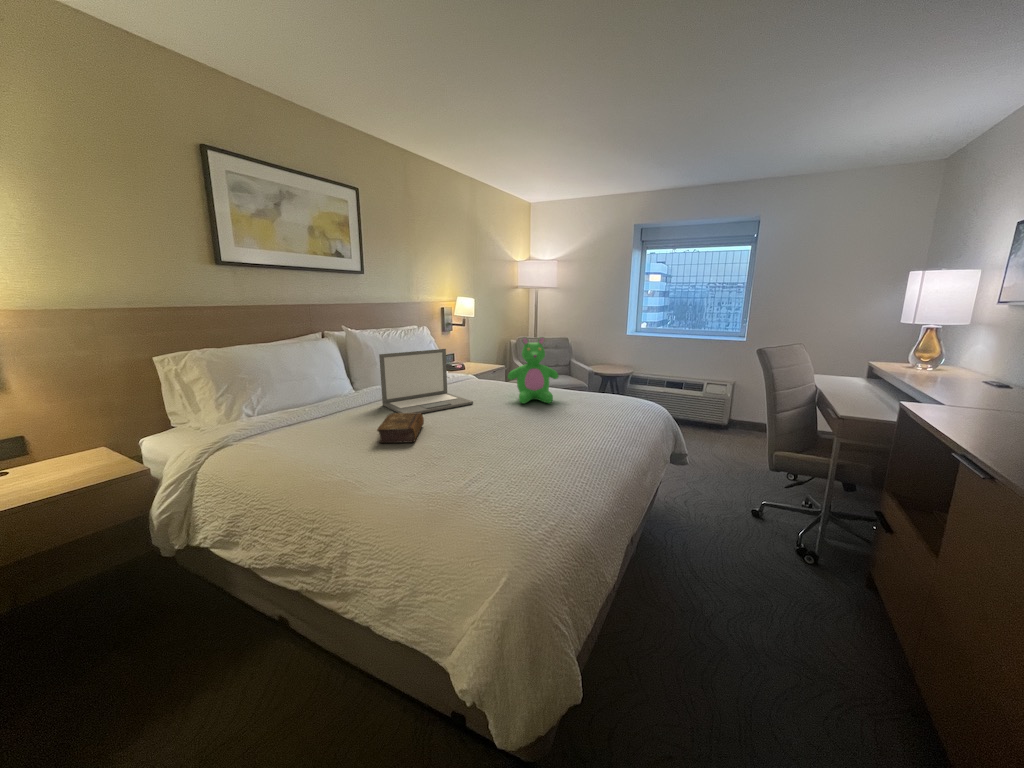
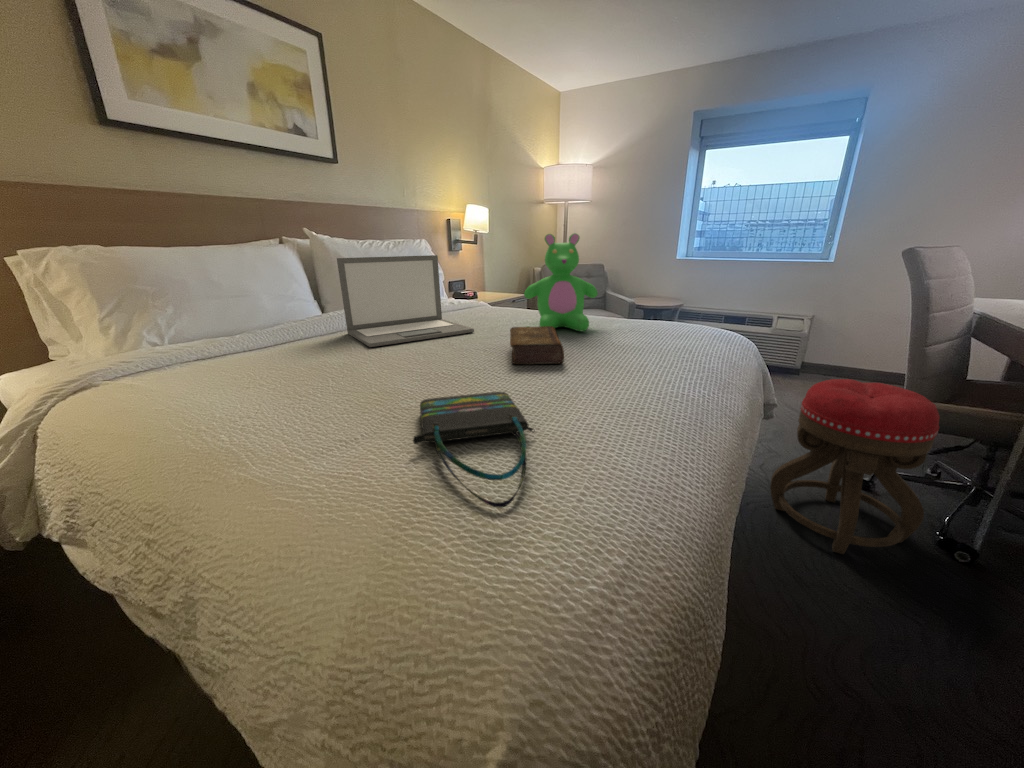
book: present [377,413,424,443] -> present [510,326,564,364]
ottoman: none [685,434,780,556] -> present [770,379,940,554]
tote bag: none [457,445,522,496] -> present [413,392,533,508]

